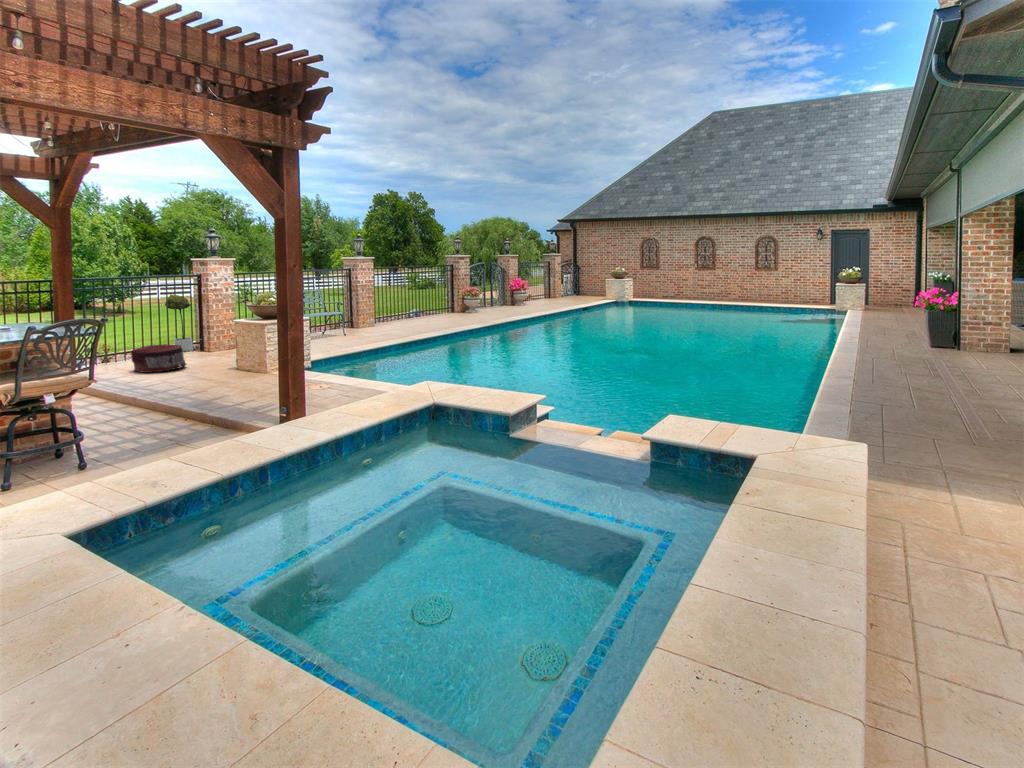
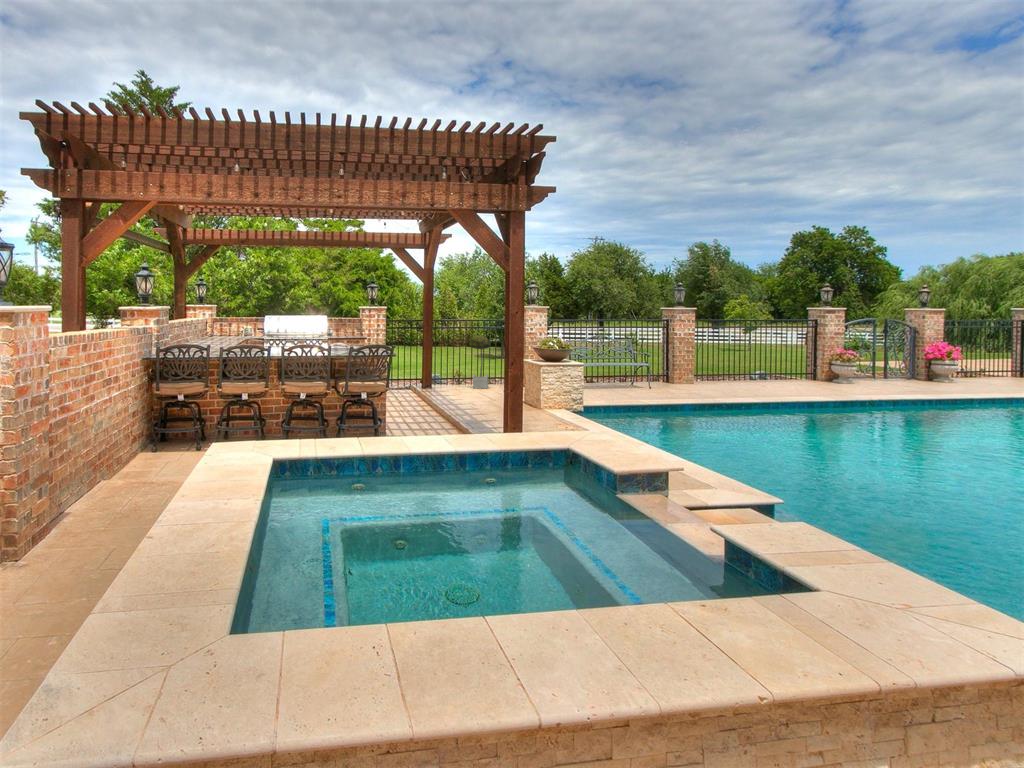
pouf: present [131,344,186,373] -> none [425,375,468,398]

